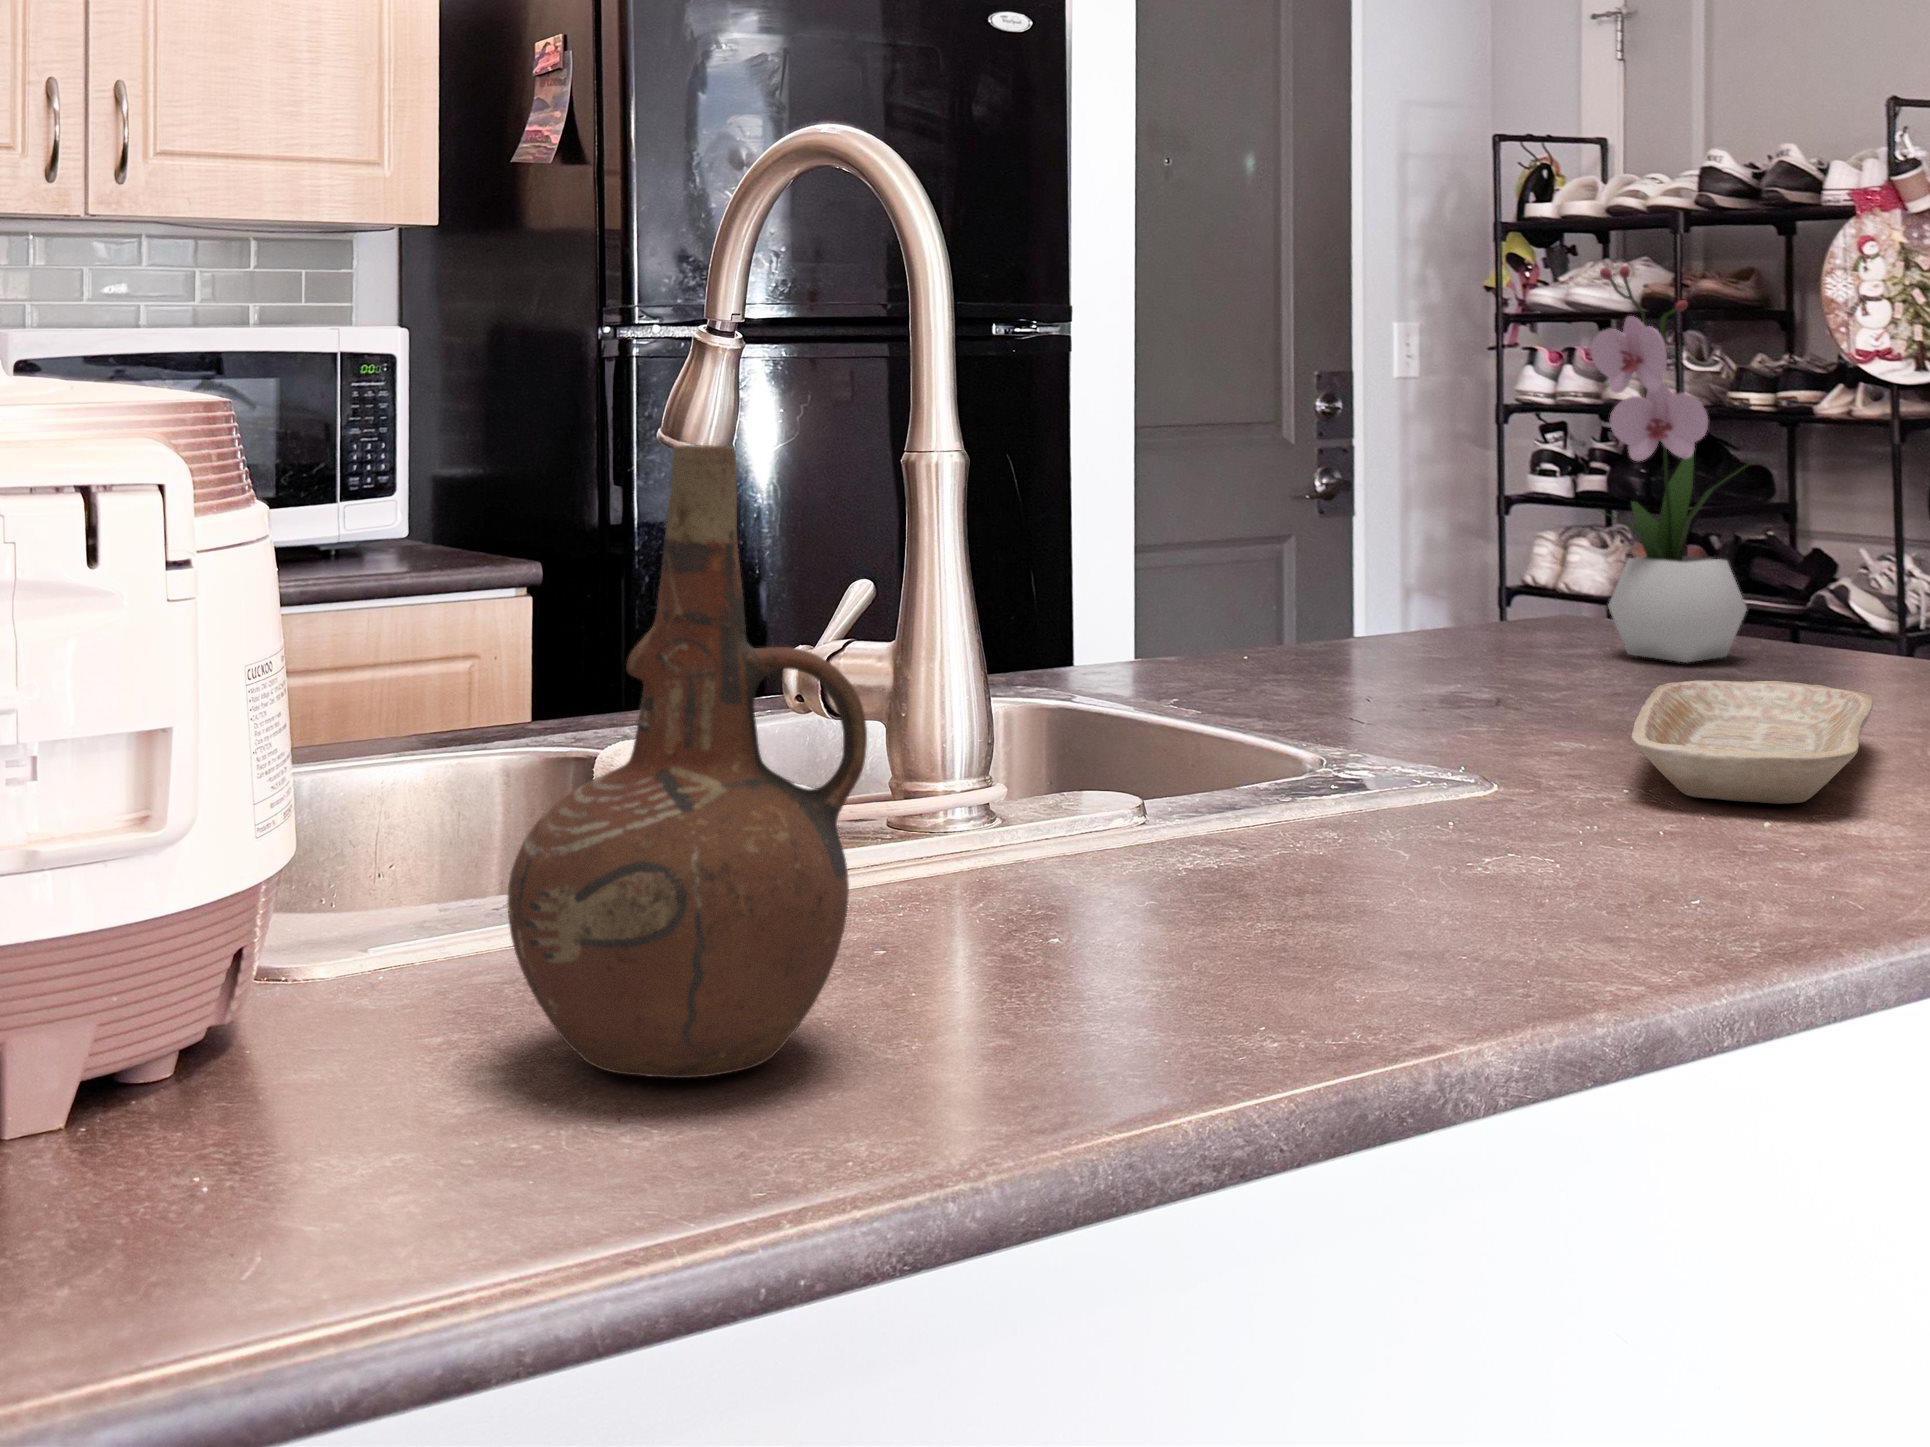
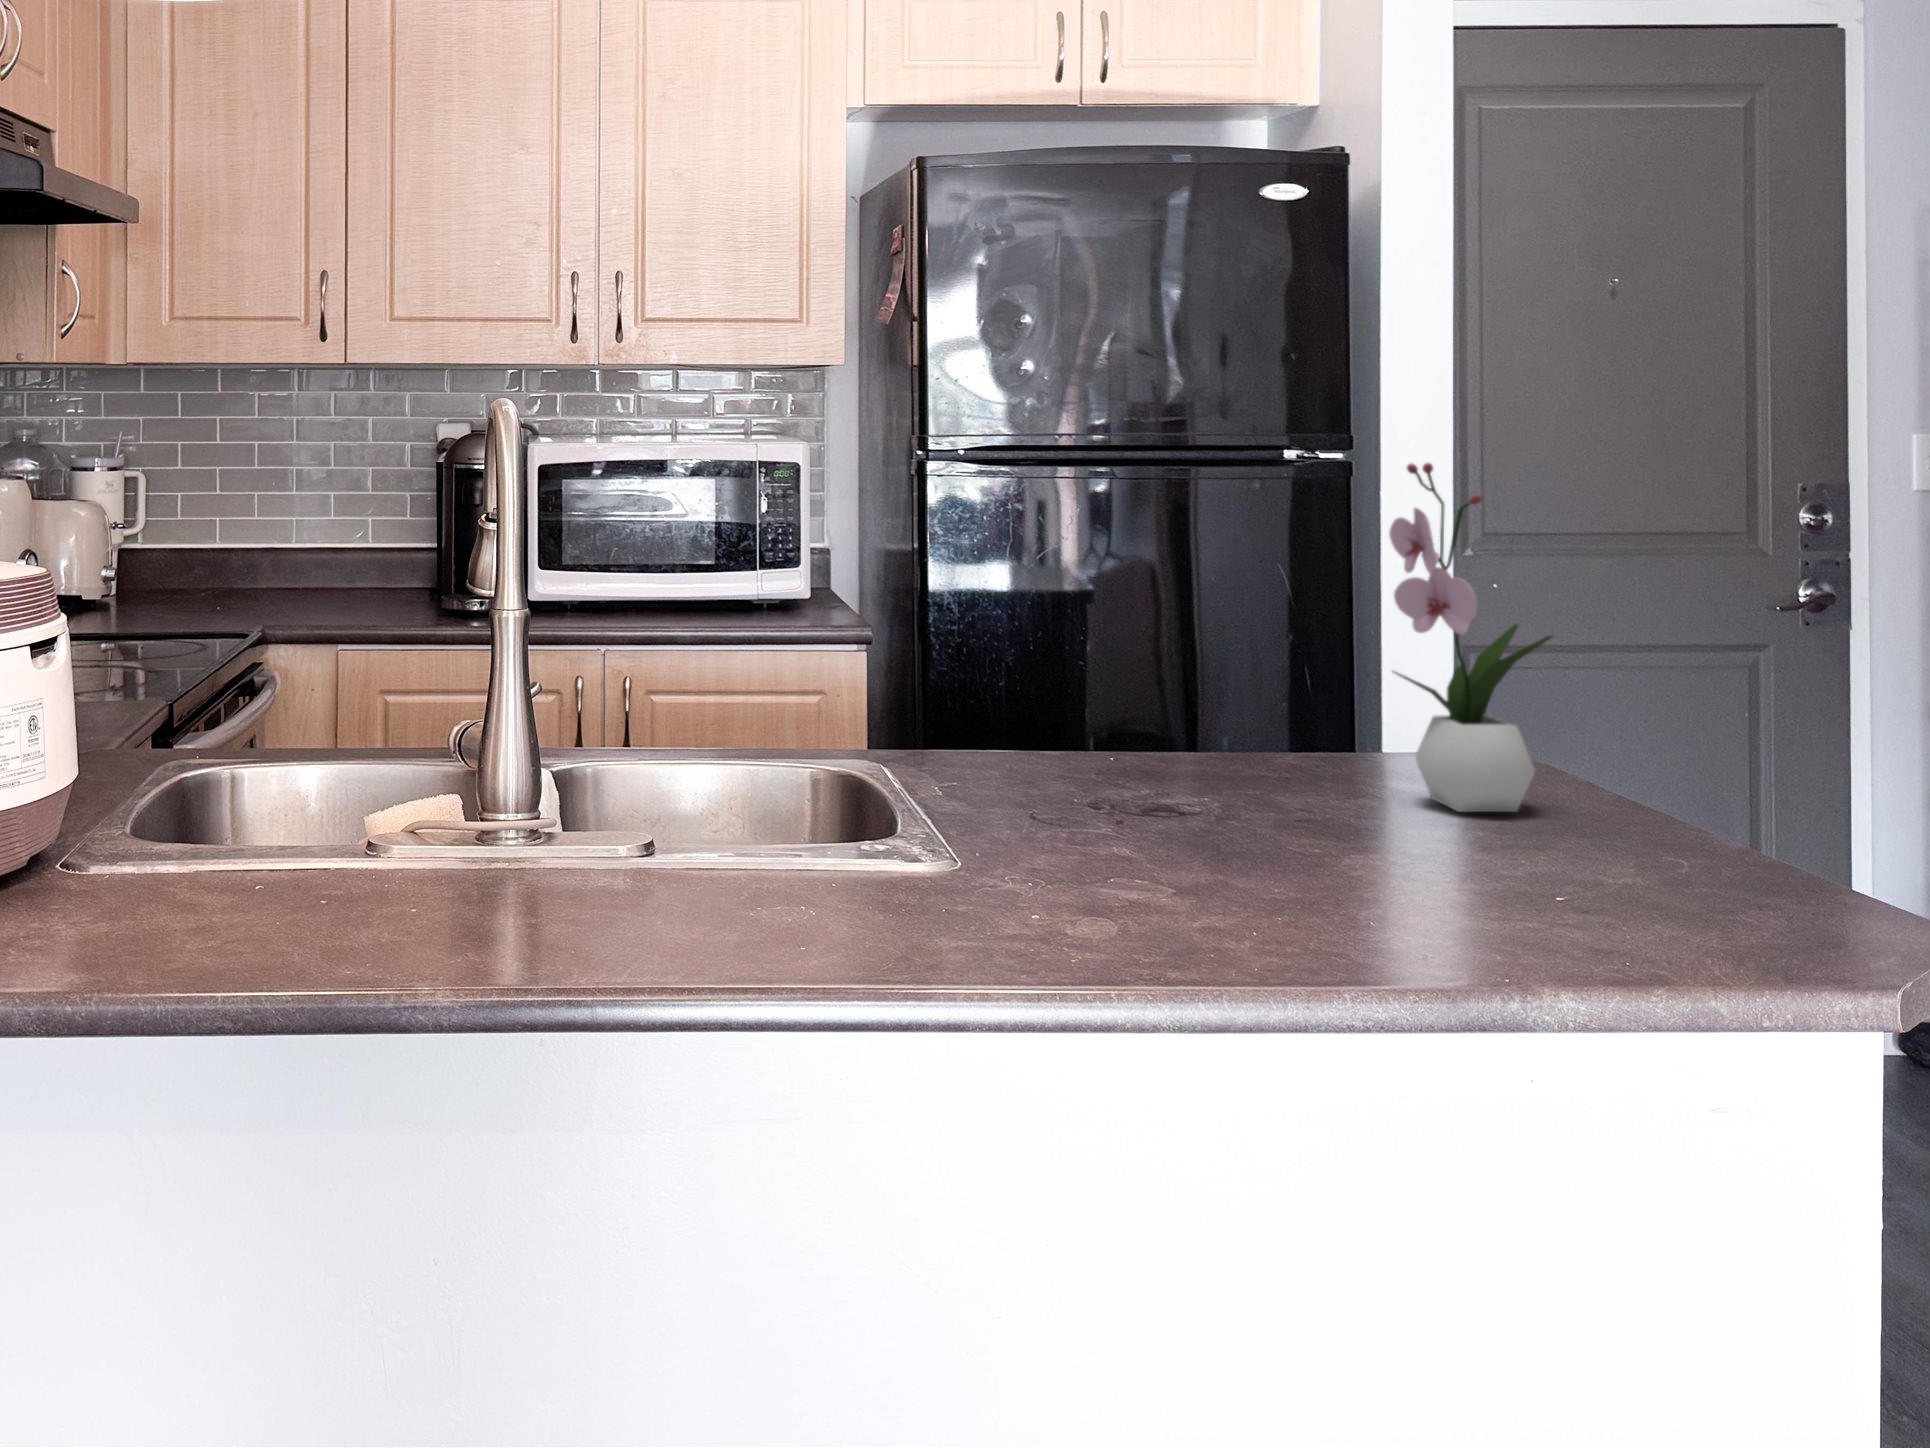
ceramic pitcher: present [508,445,867,1078] -> none [44,619,231,948]
tray: present [1631,680,1874,804] -> none [1033,823,1369,925]

